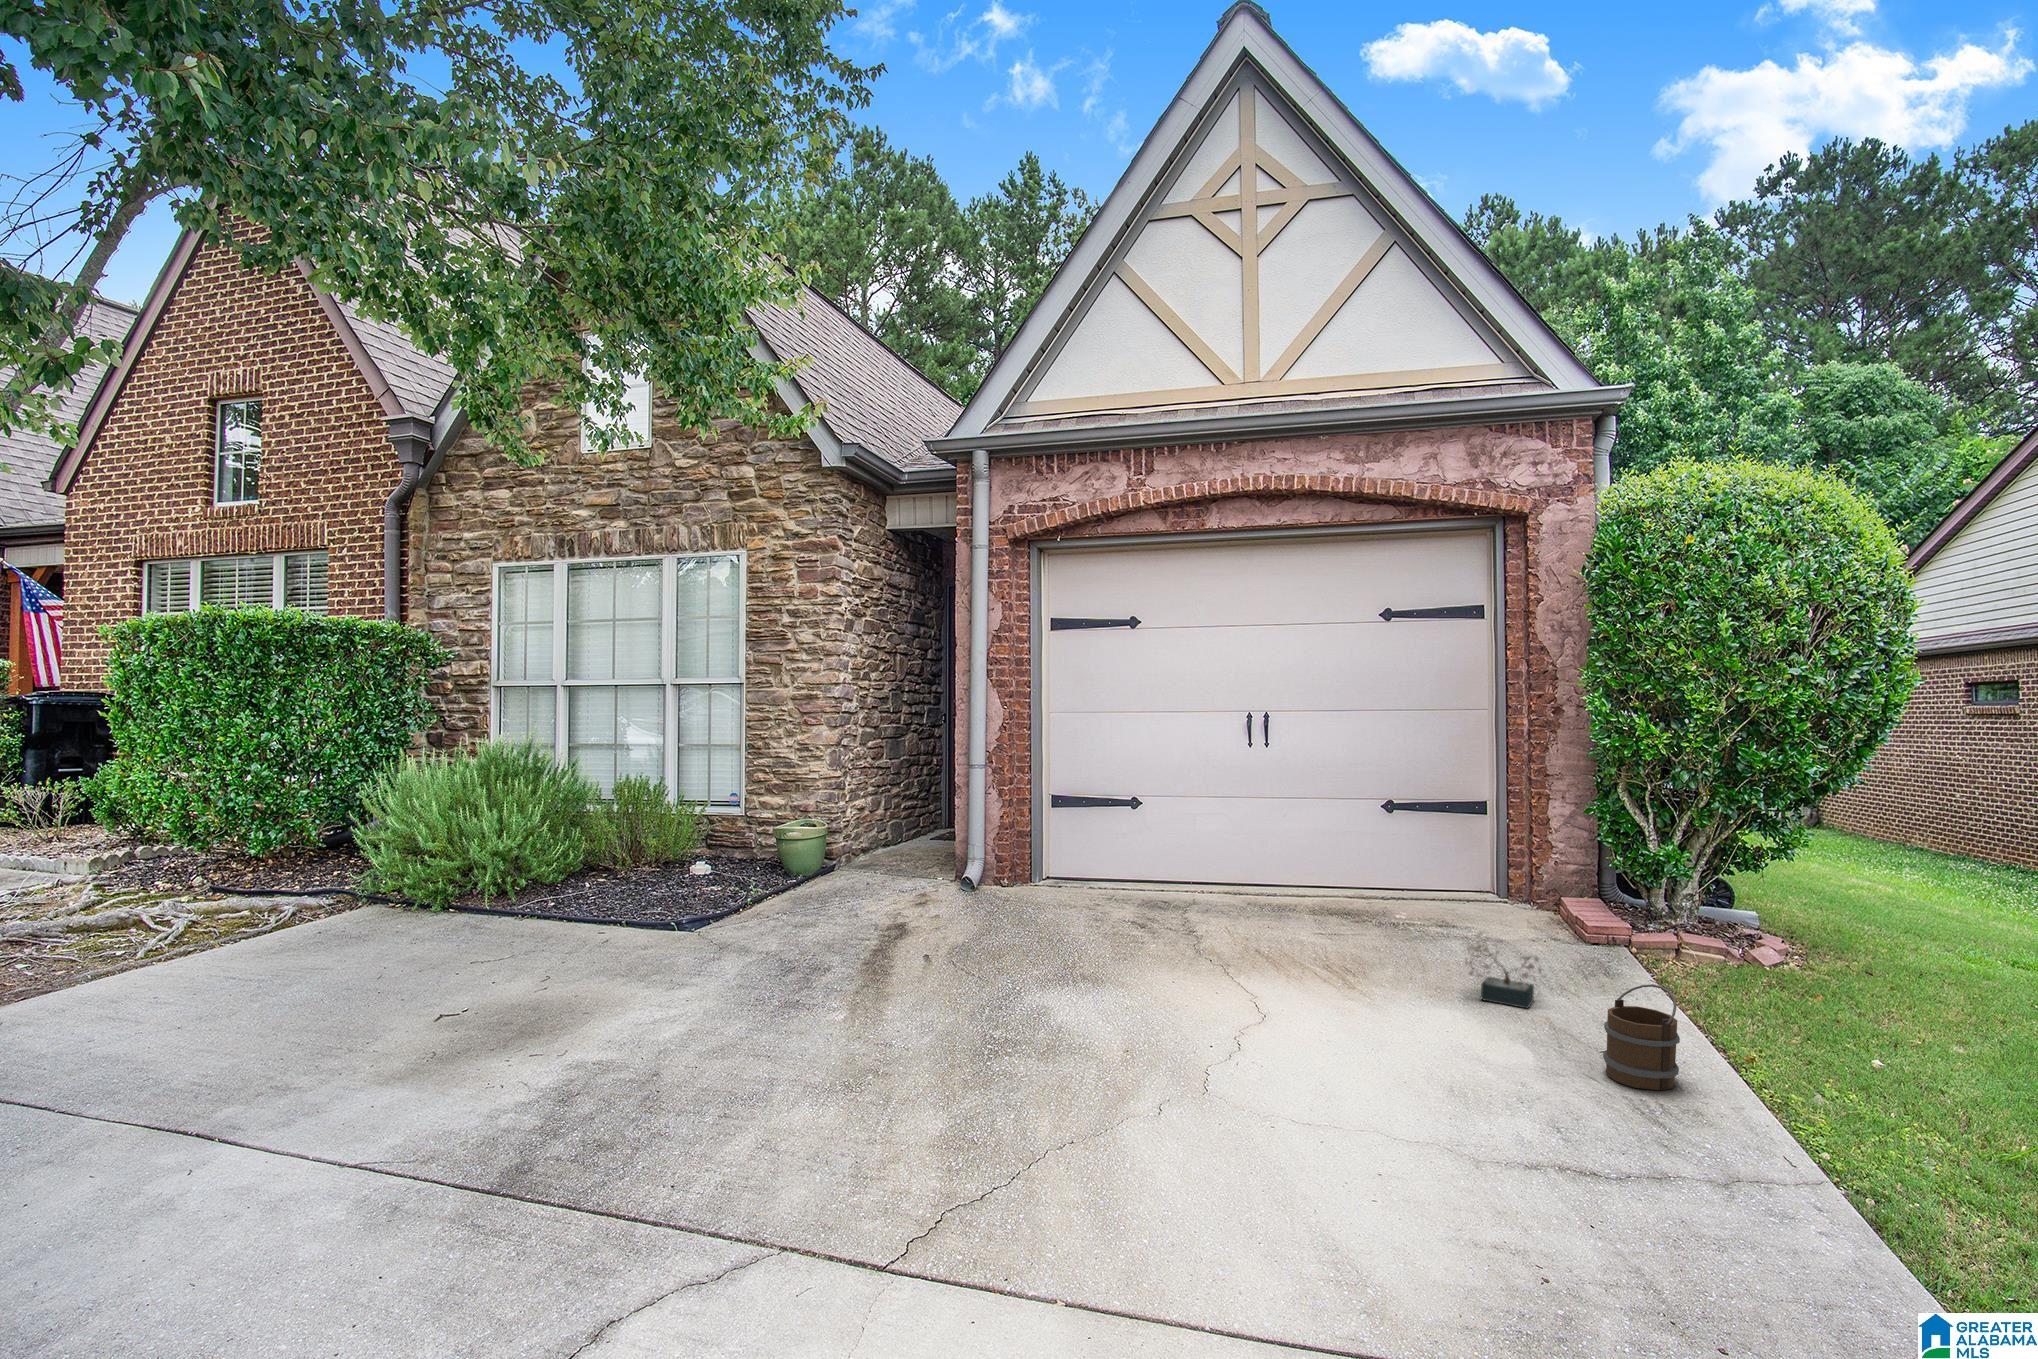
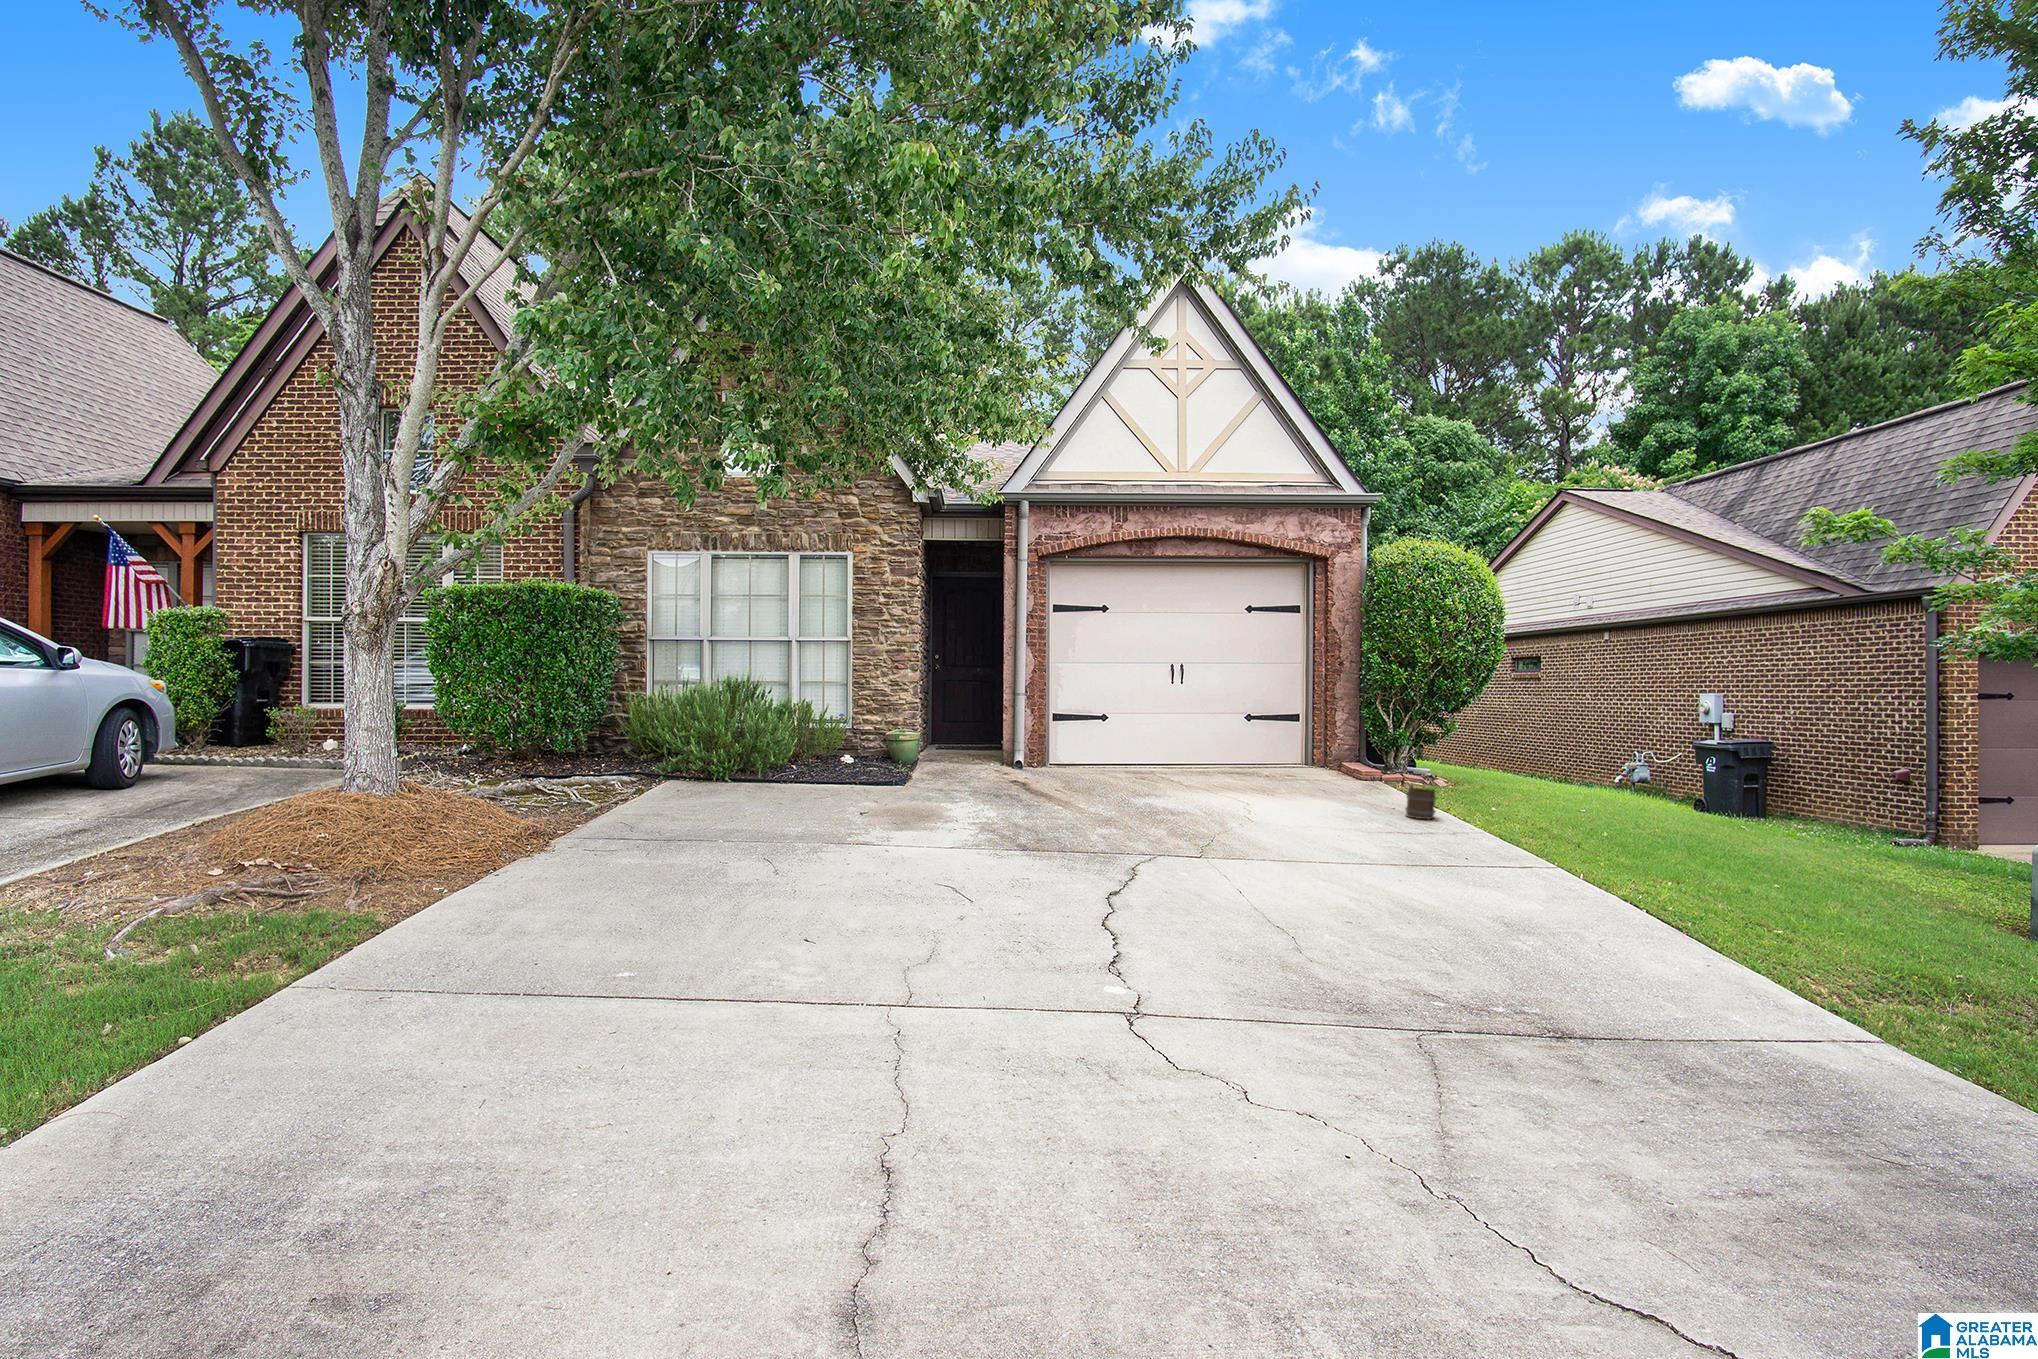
decorative plant: present [1465,932,1545,1008] -> none [1330,767,1369,801]

